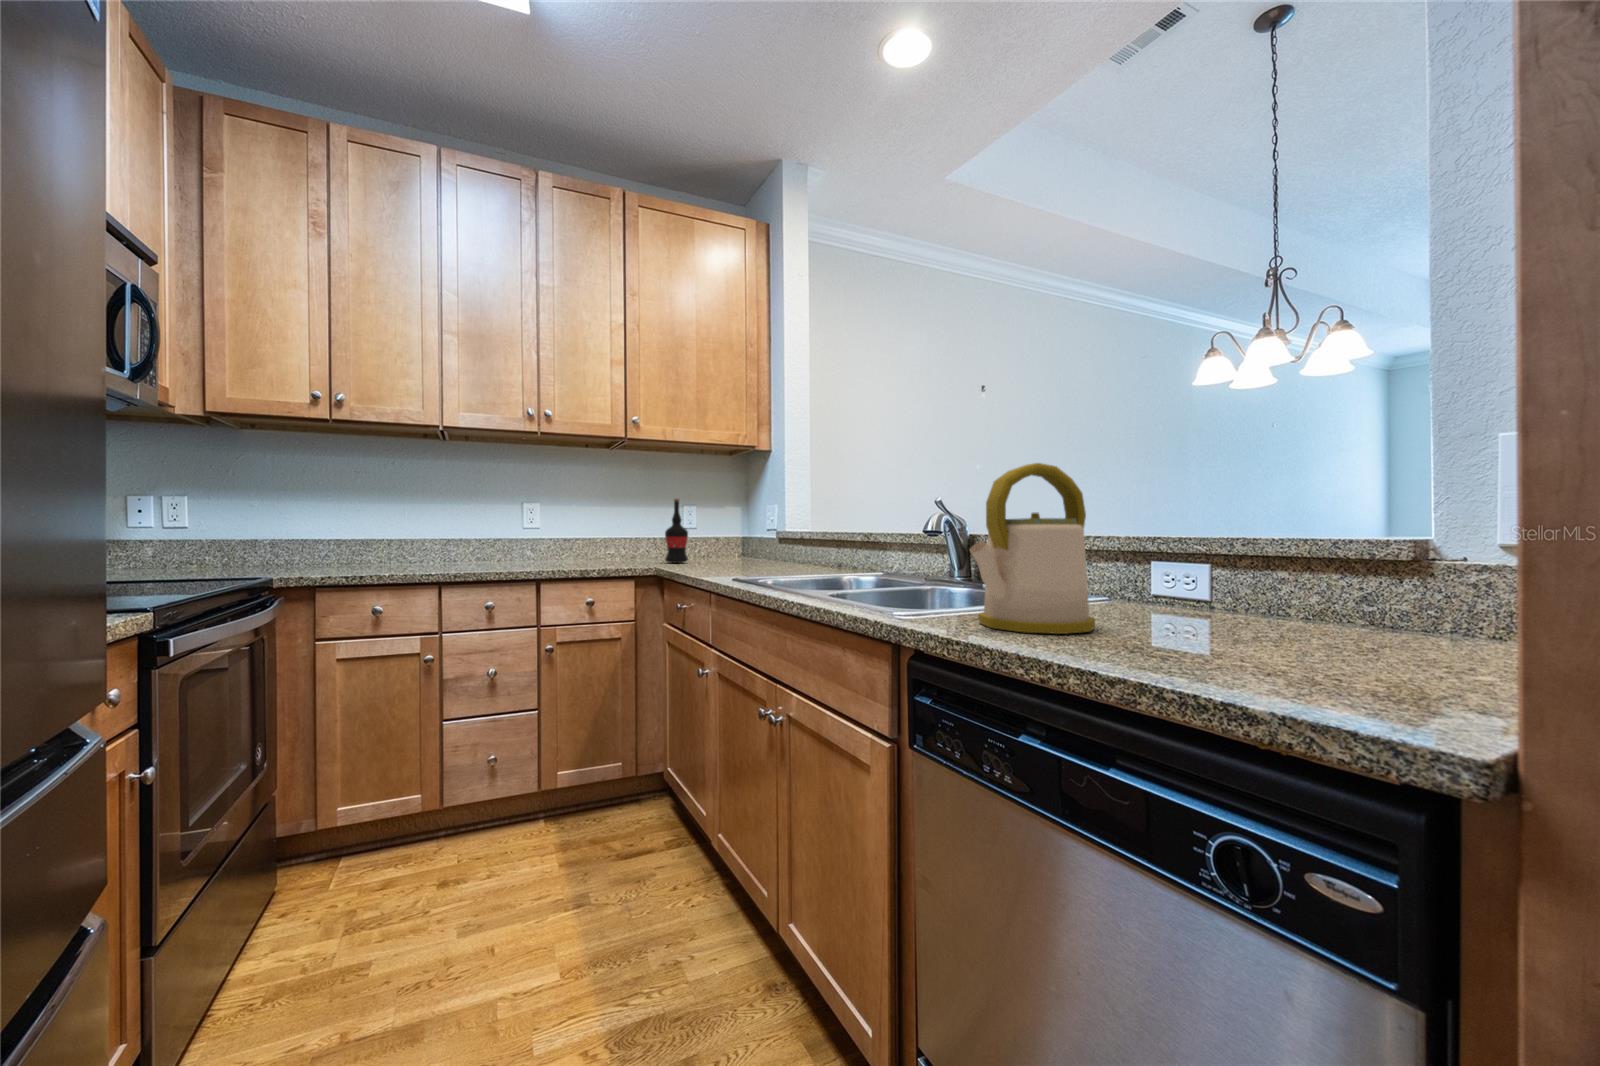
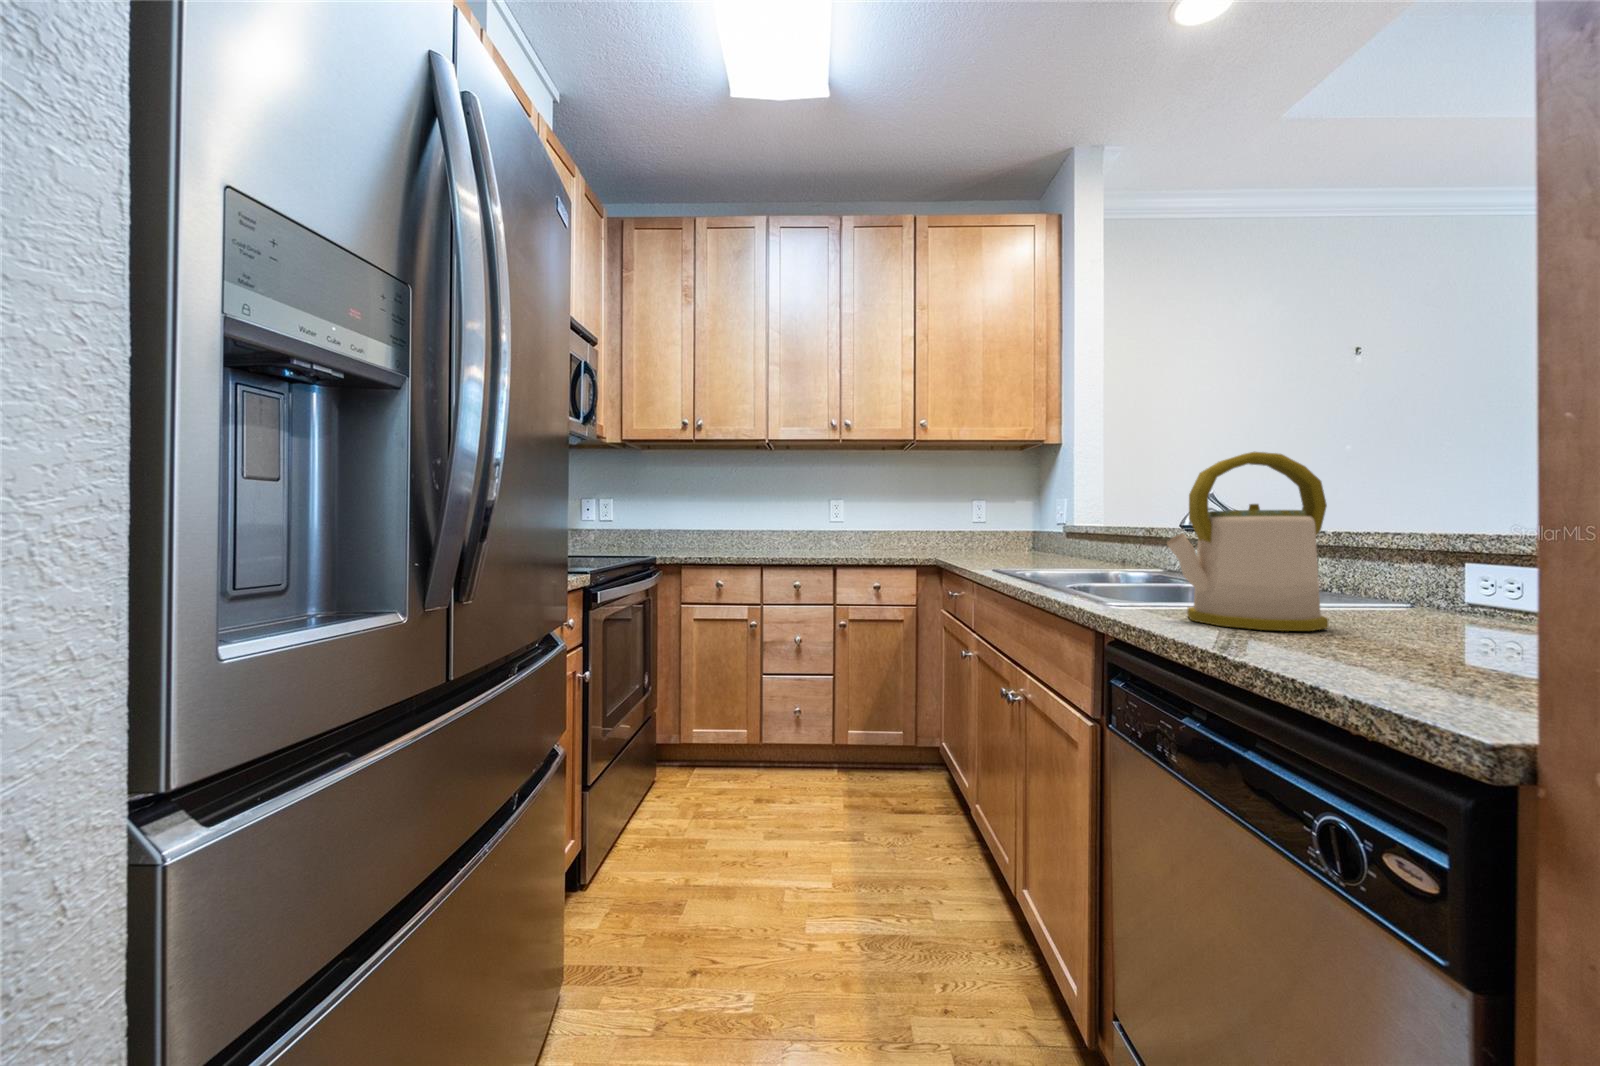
wine bottle: present [665,499,688,563] -> none [949,493,972,555]

